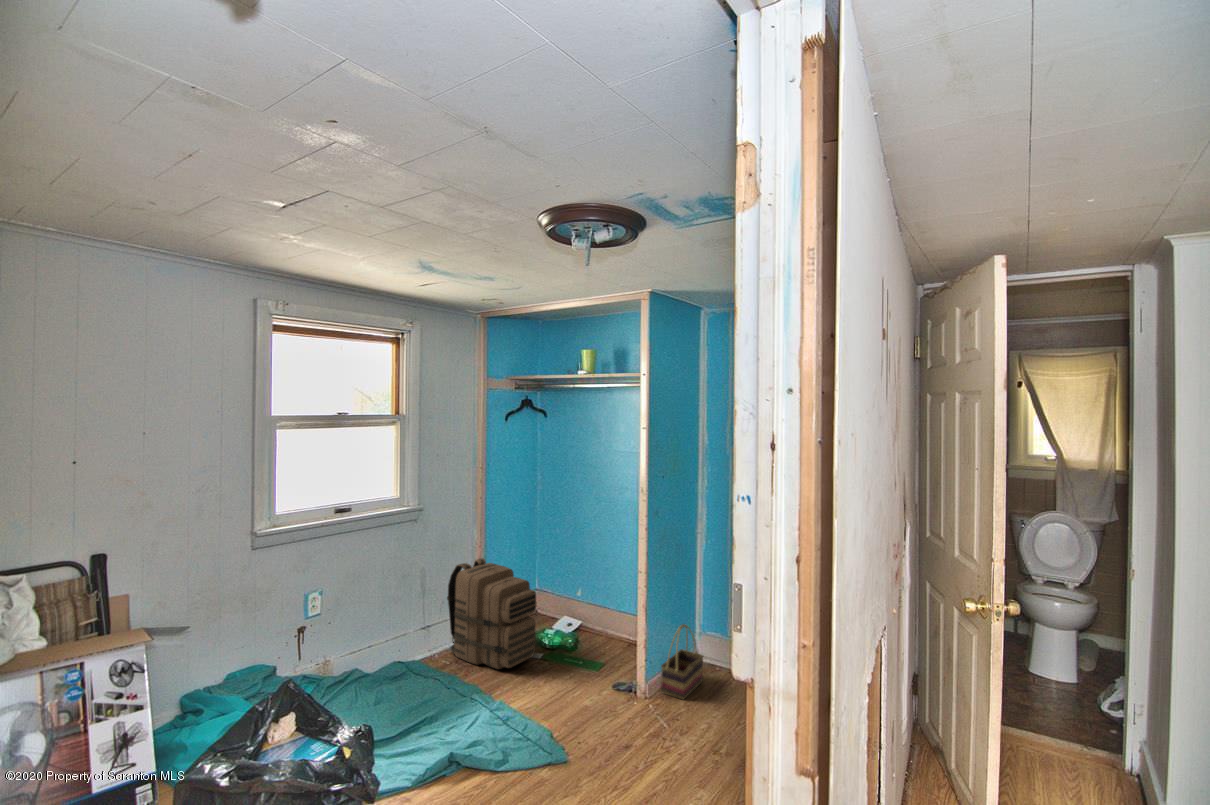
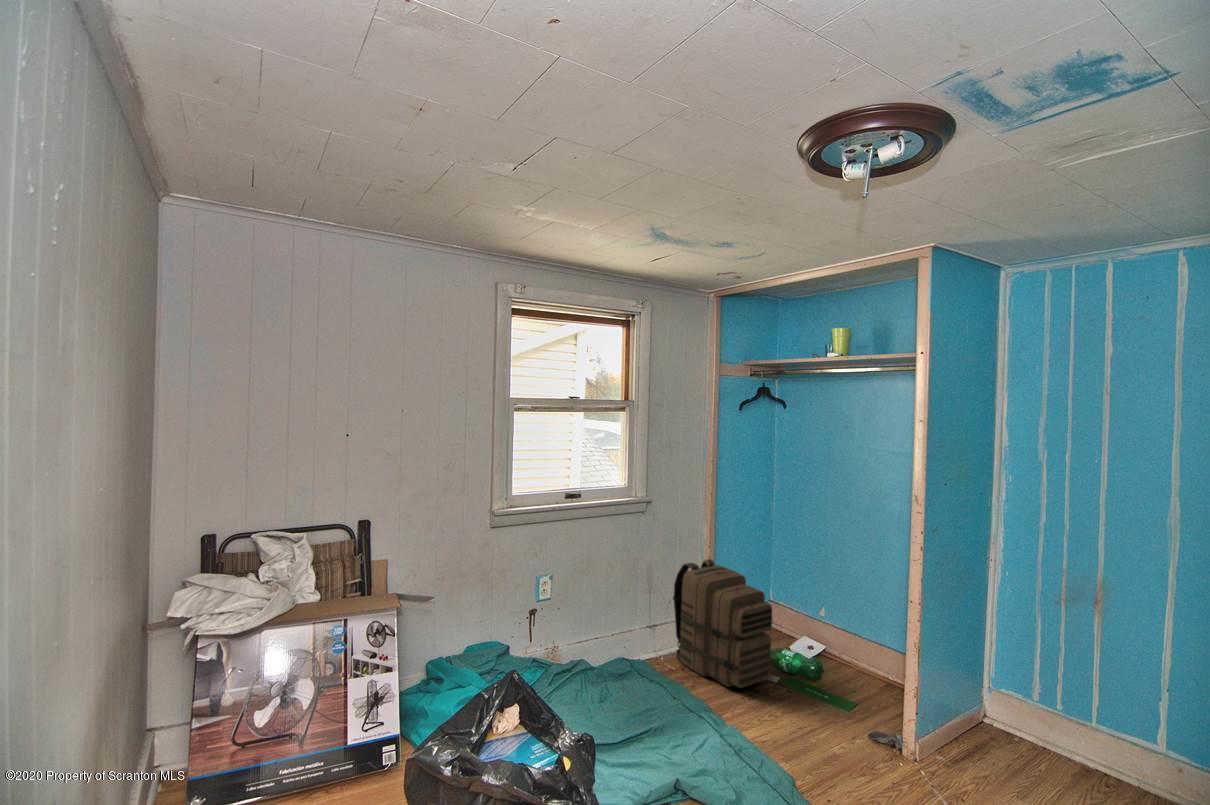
basket: present [661,624,703,700] -> none [938,677,1001,778]

